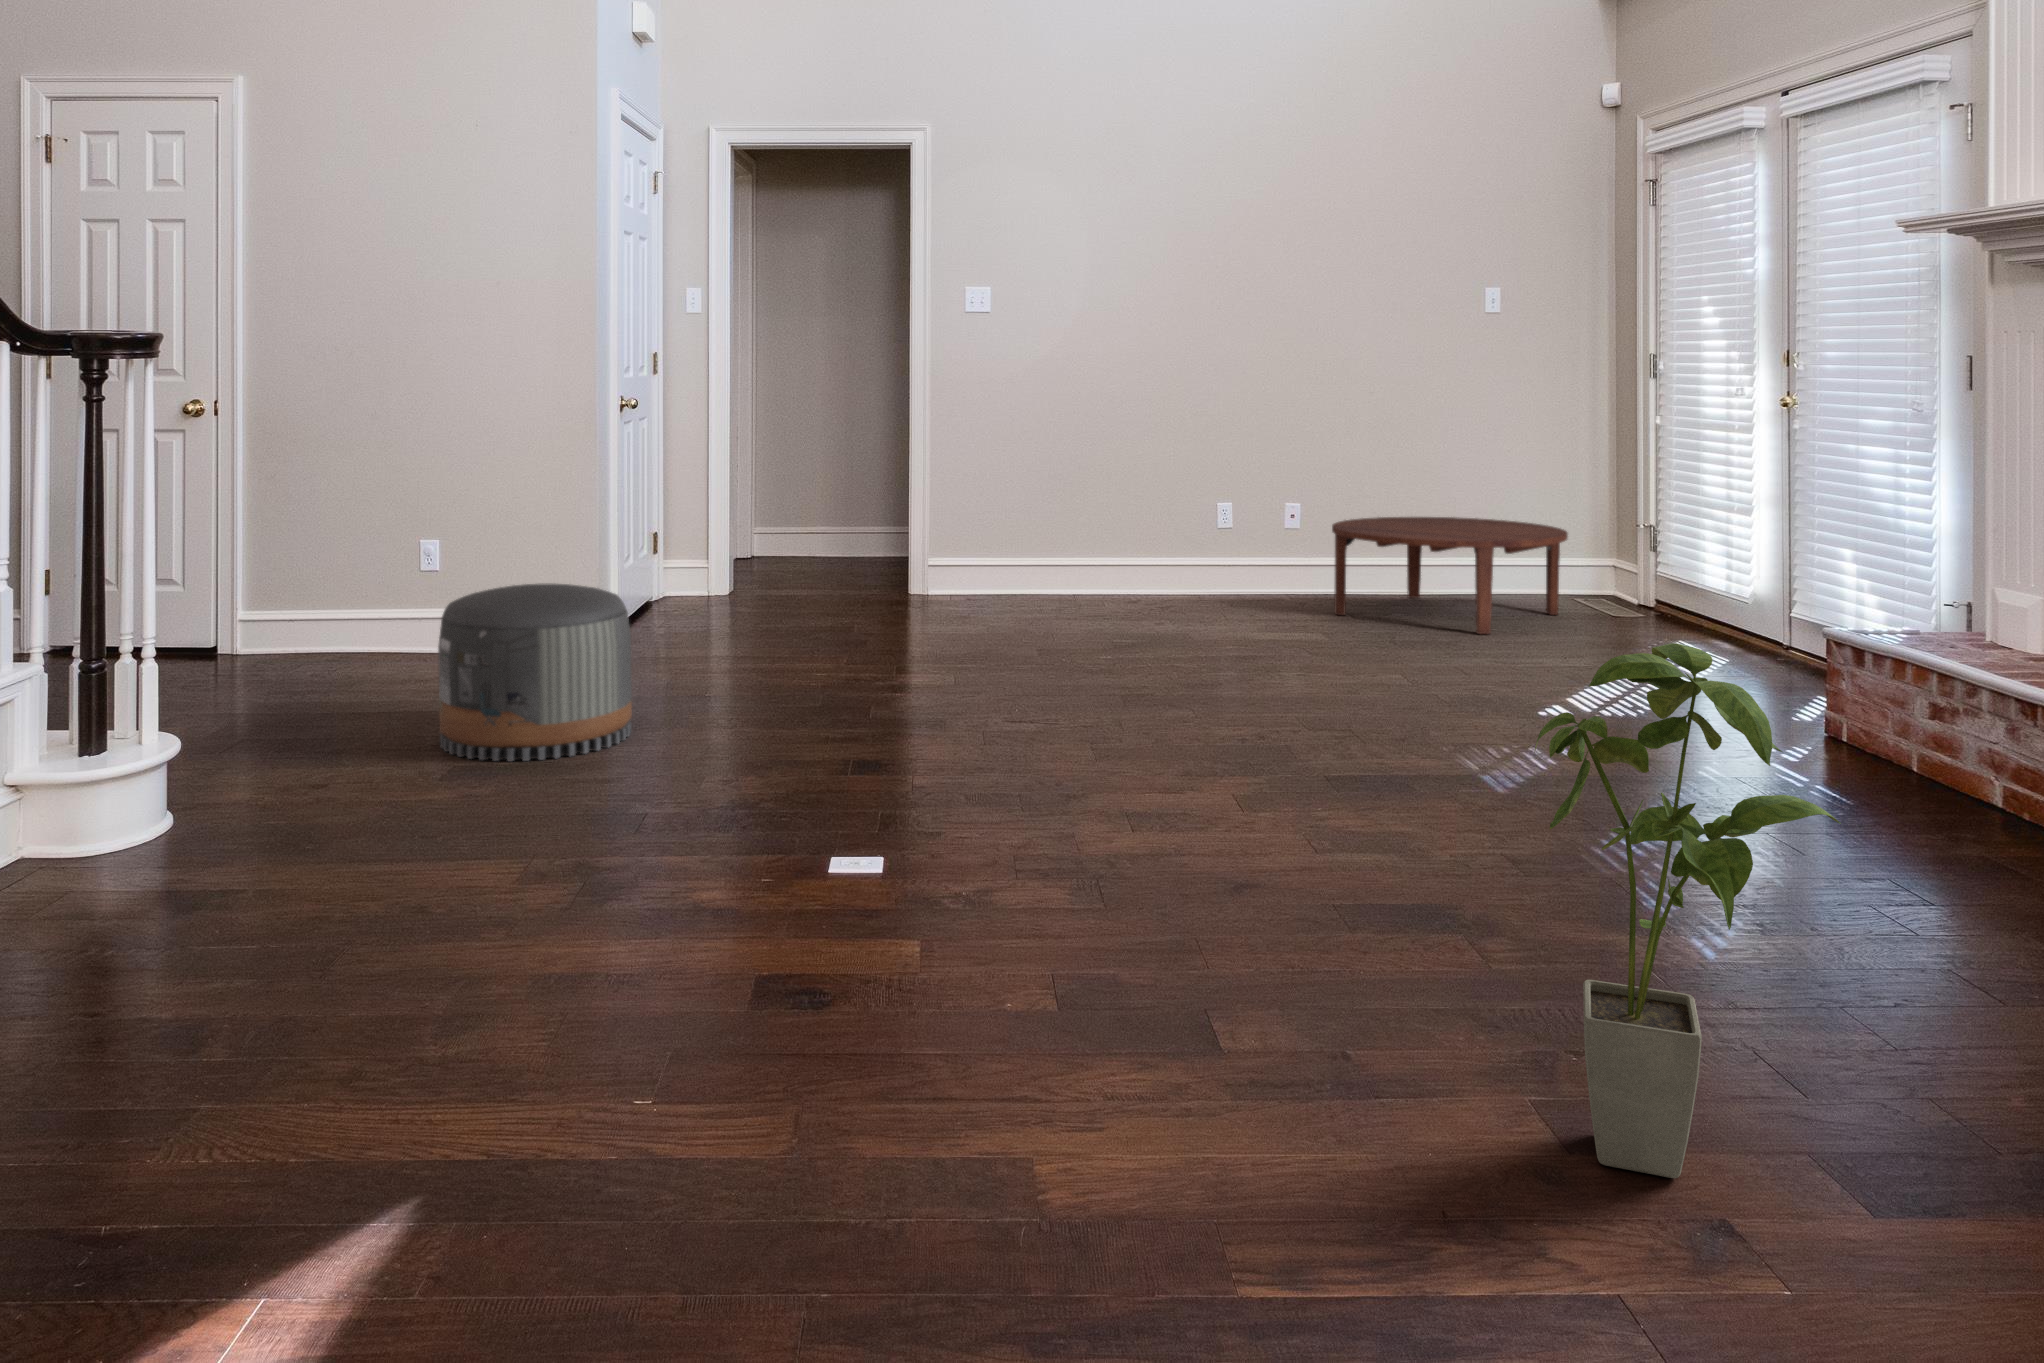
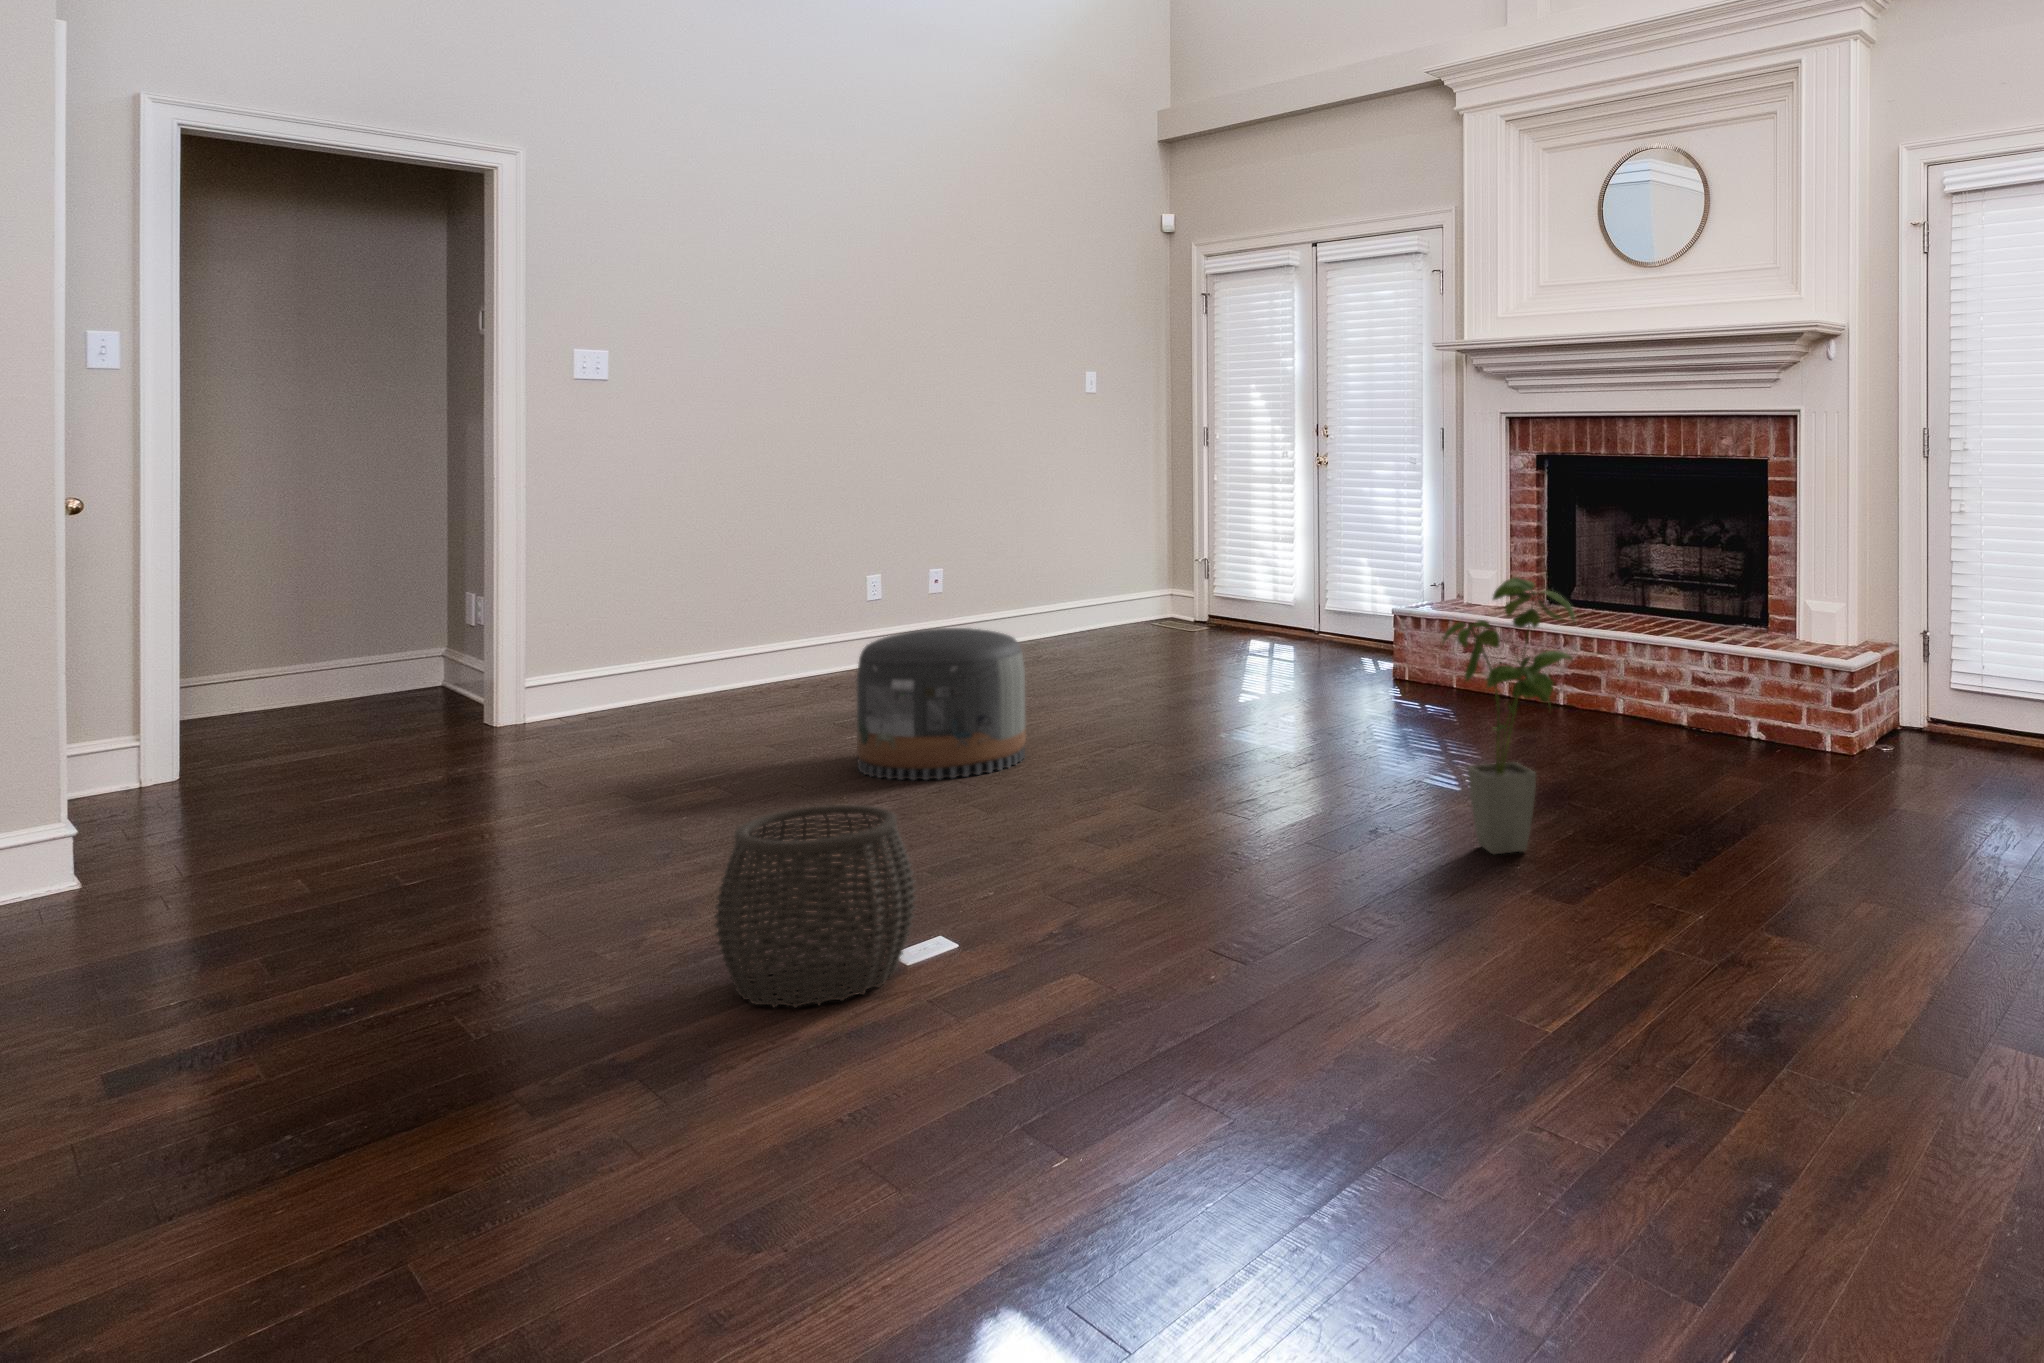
coffee table: present [1332,517,1568,634] -> none [983,560,1167,647]
pouf: present [438,583,632,761] -> present [856,628,1026,780]
woven basket: none [347,830,604,1105] -> present [715,805,916,1007]

